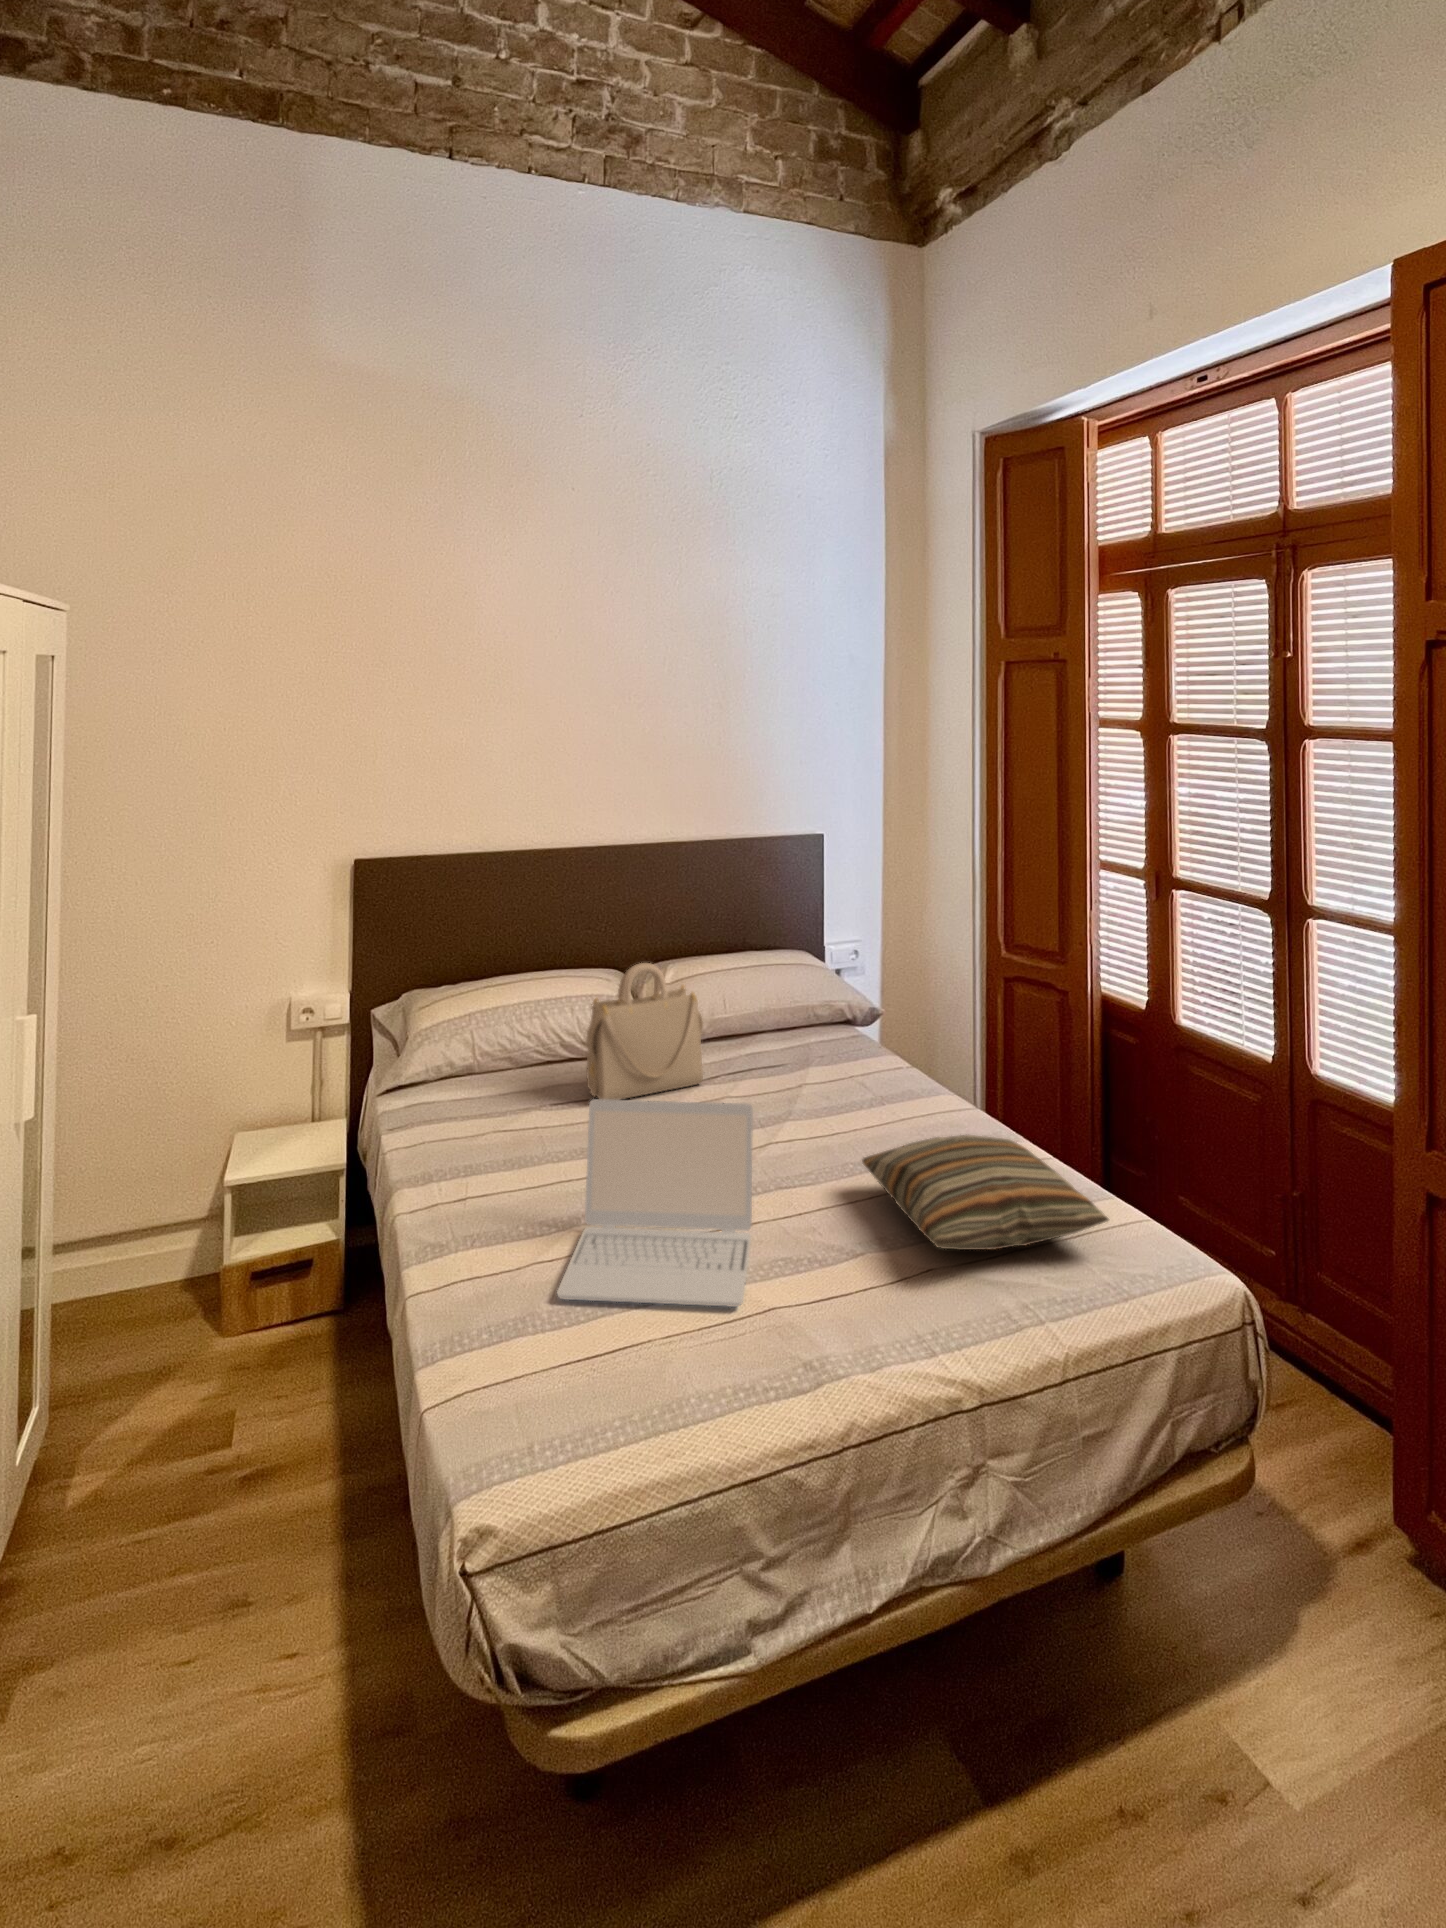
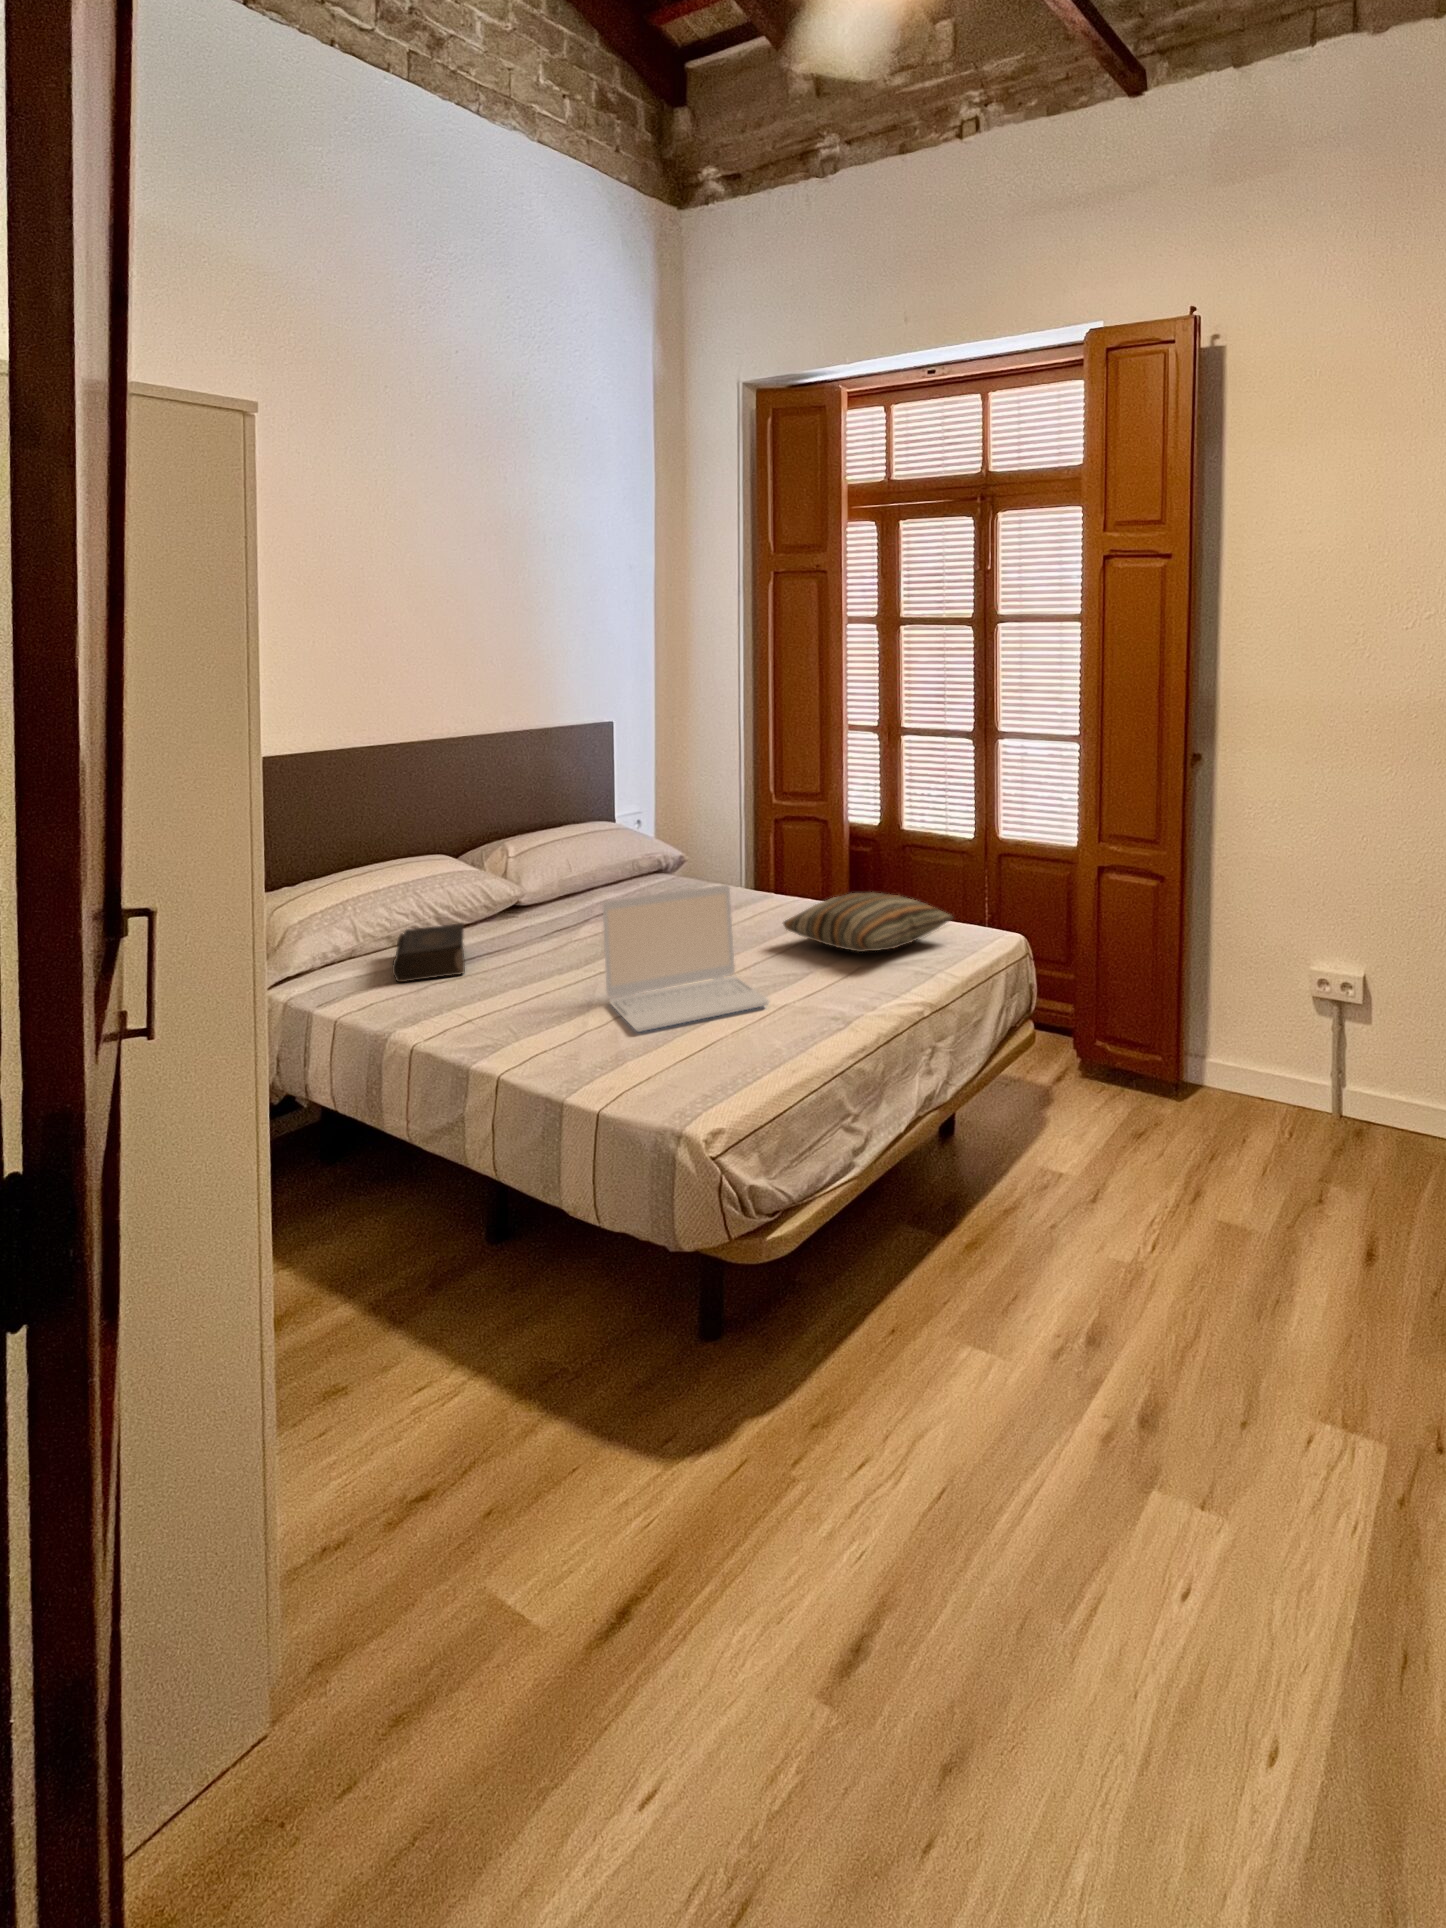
handbag: present [586,963,703,1100] -> none [488,823,591,944]
book: none [450,1062,555,1134] -> present [392,924,465,982]

